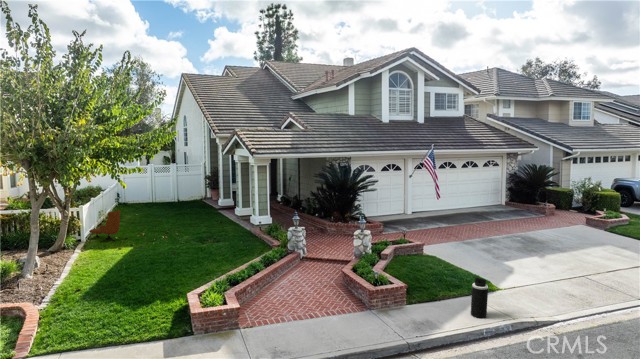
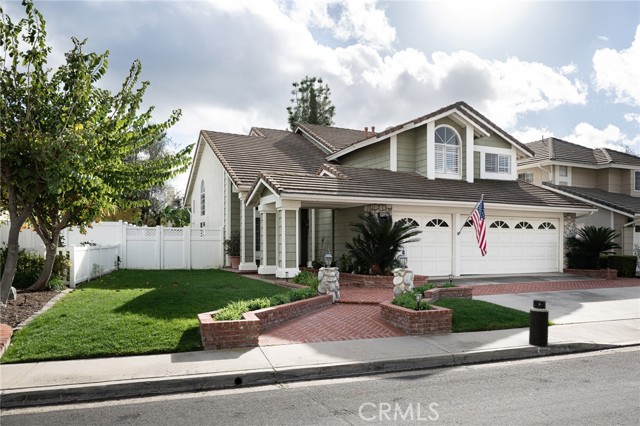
lounge chair: present [89,210,121,242] -> none [98,249,134,284]

